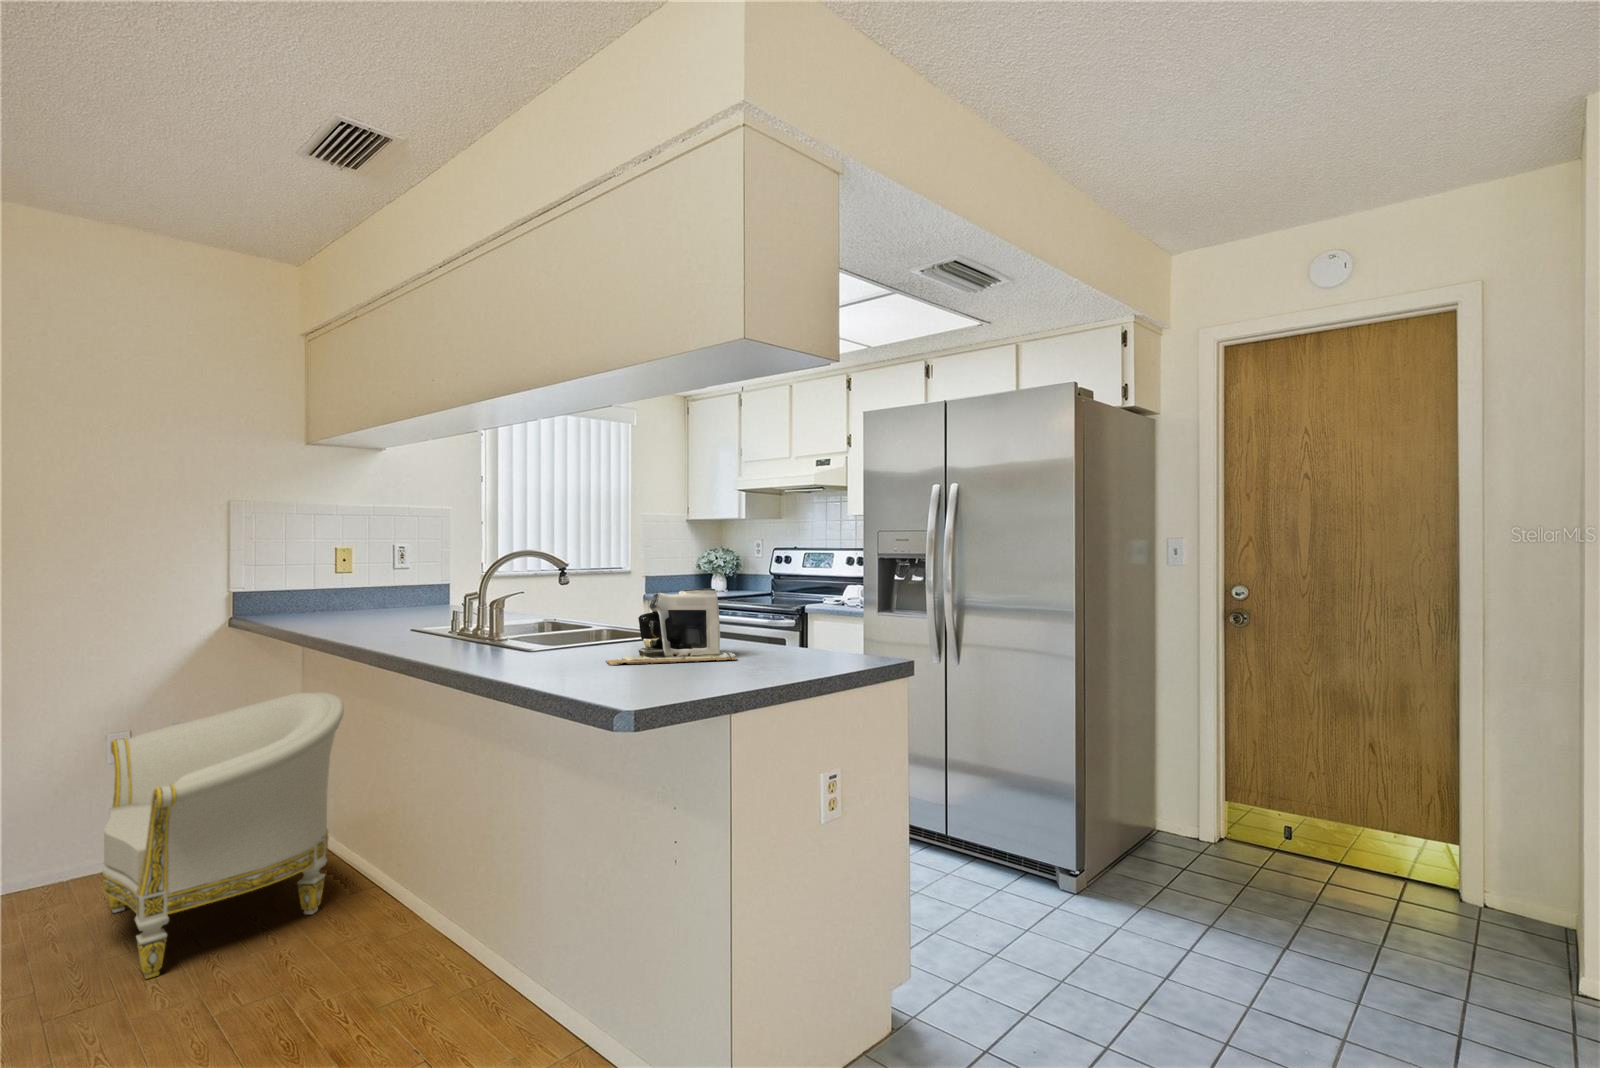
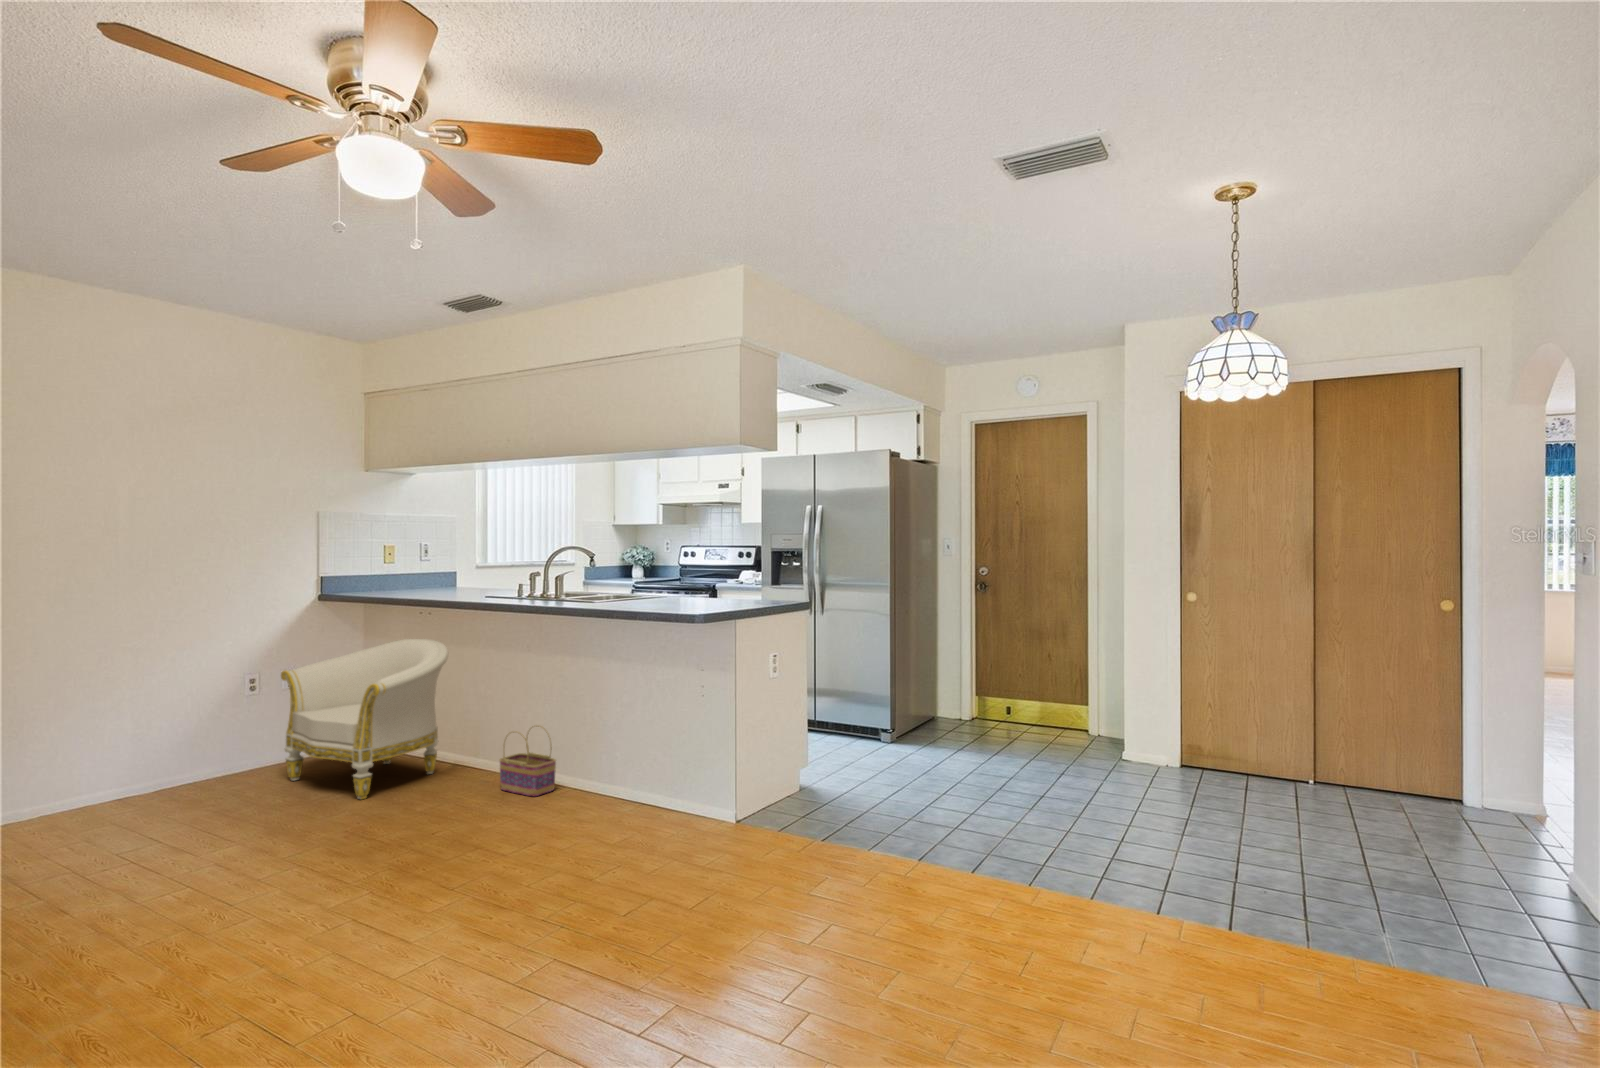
coffee maker: present [606,589,737,666] -> none [644,566,716,606]
basket: none [370,862,459,1004] -> present [499,726,556,796]

